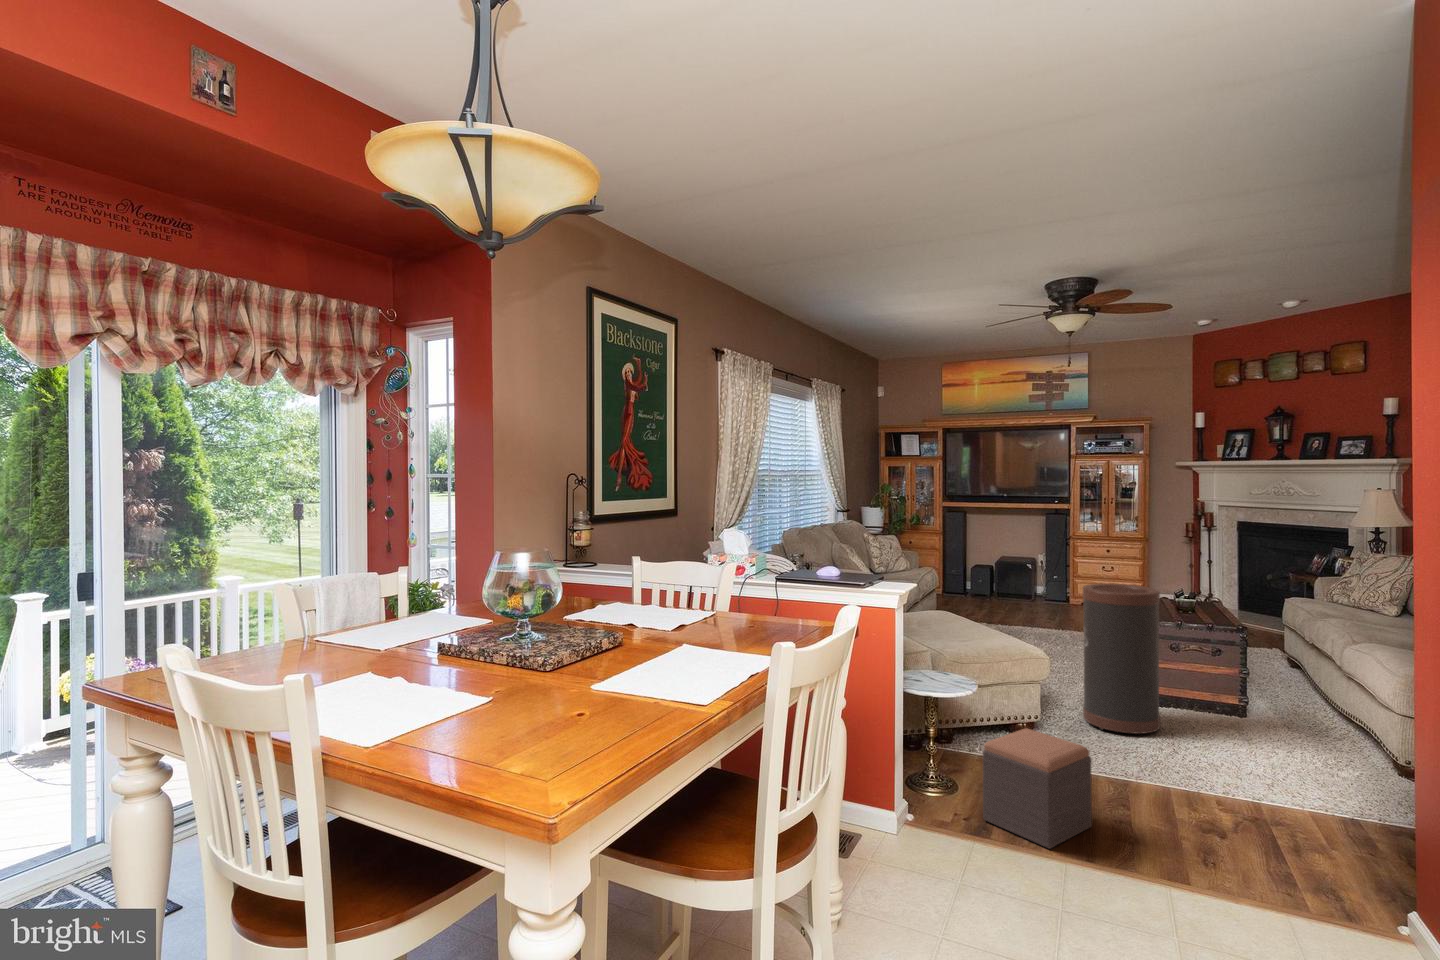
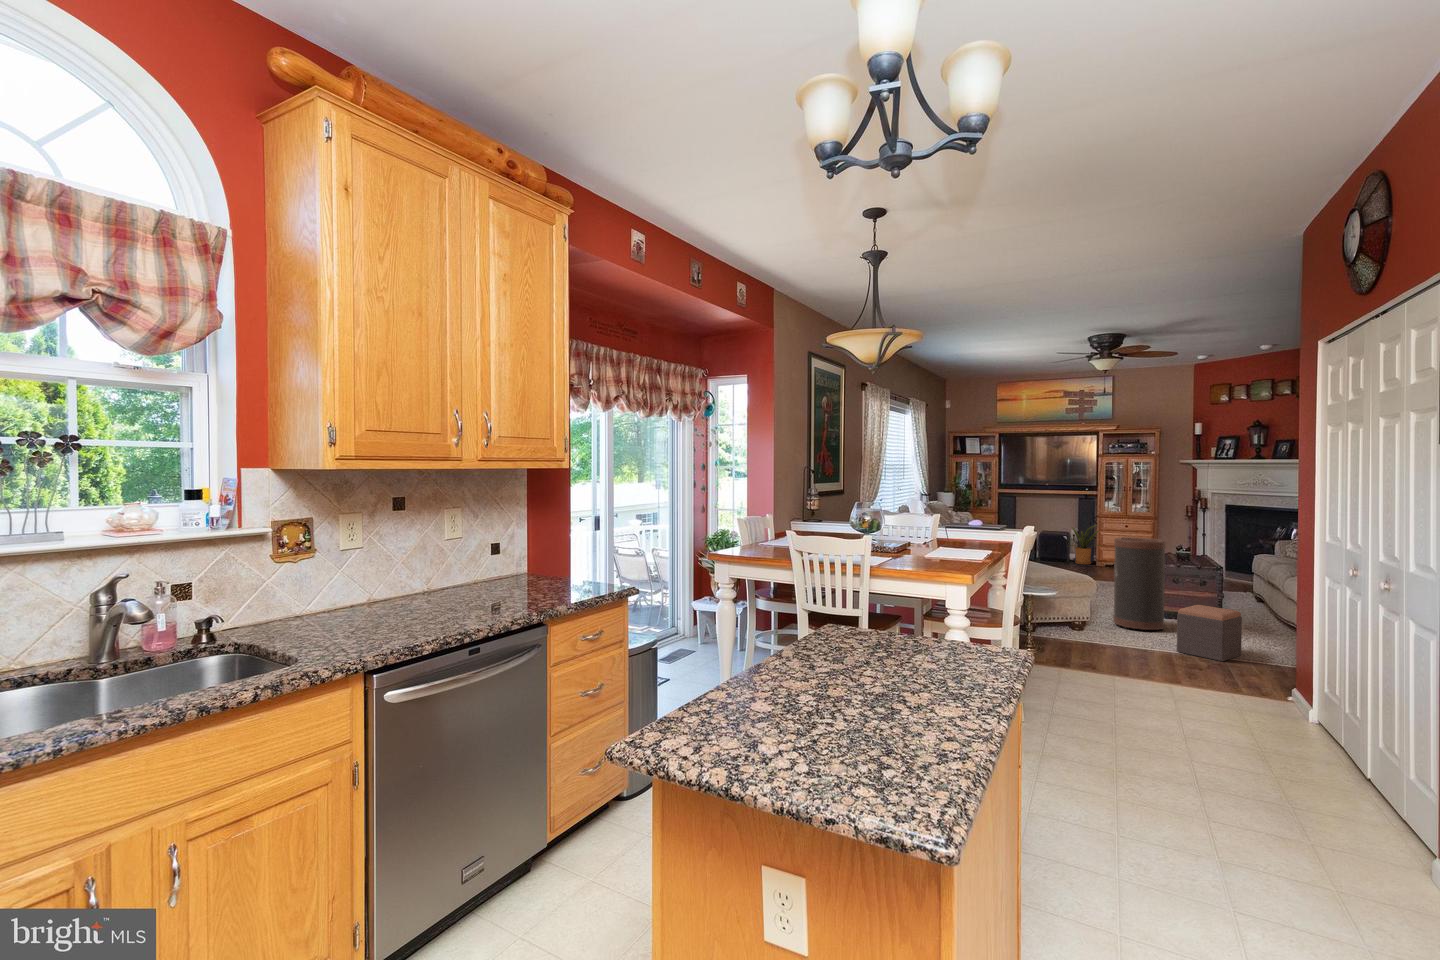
house plant: none [1024,549,1080,604] -> present [1070,525,1101,565]
footstool: present [983,728,1092,849] -> present [1177,605,1242,661]

